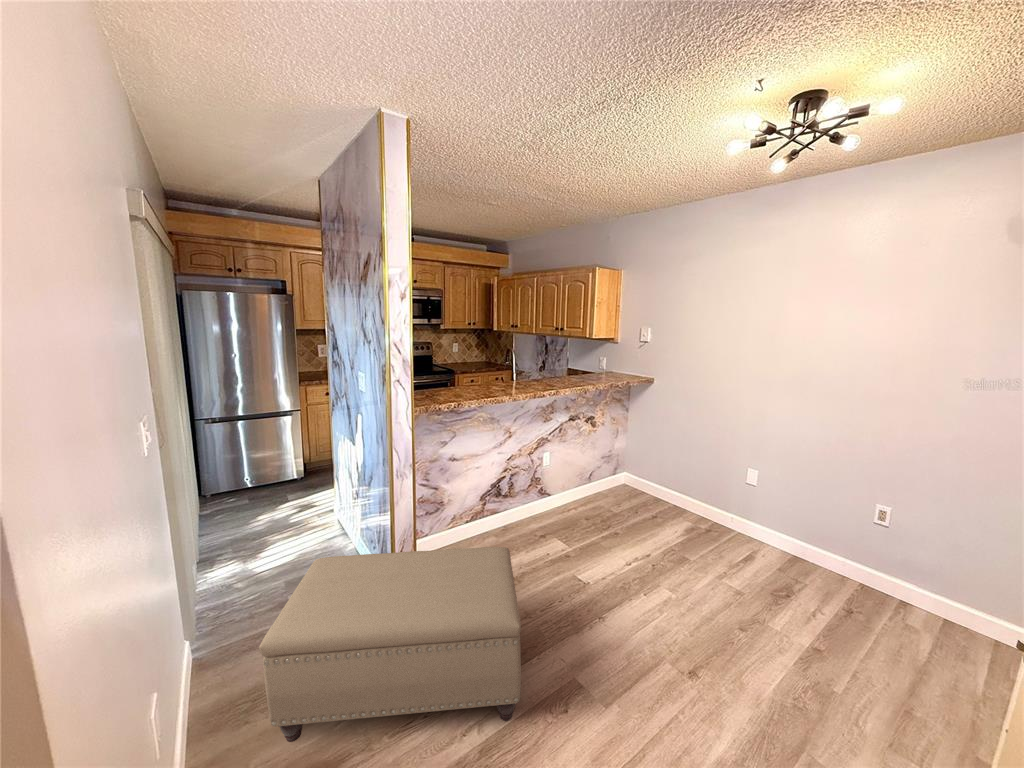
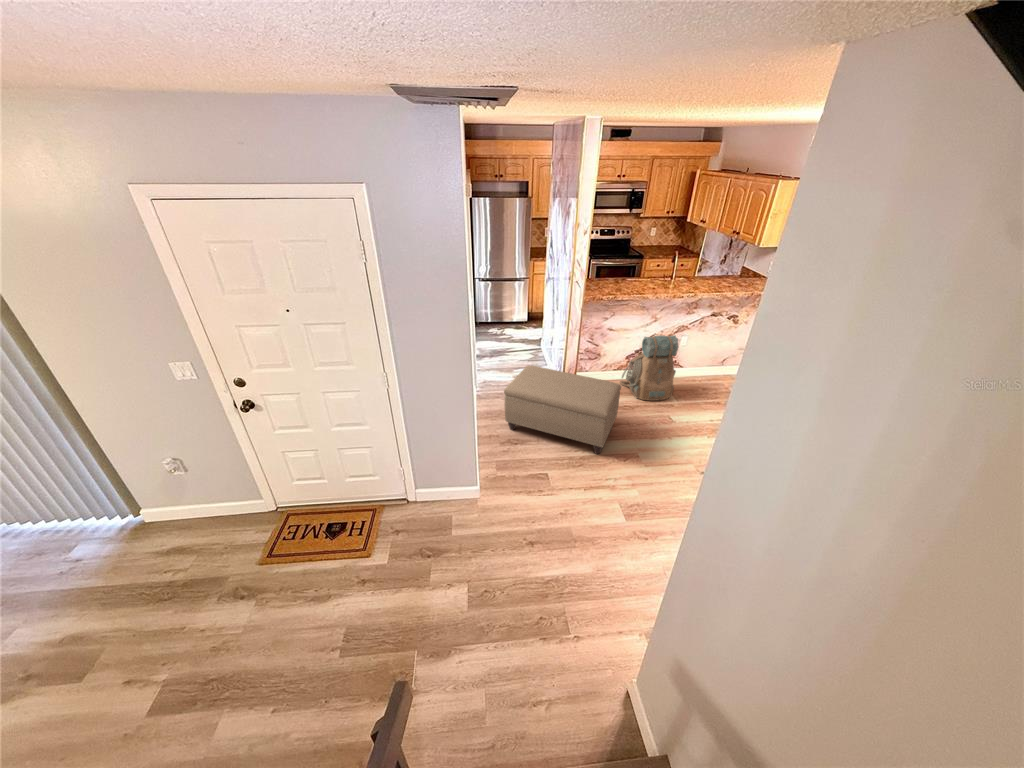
backpack: none [478,450,561,561] -> present [620,336,679,401]

